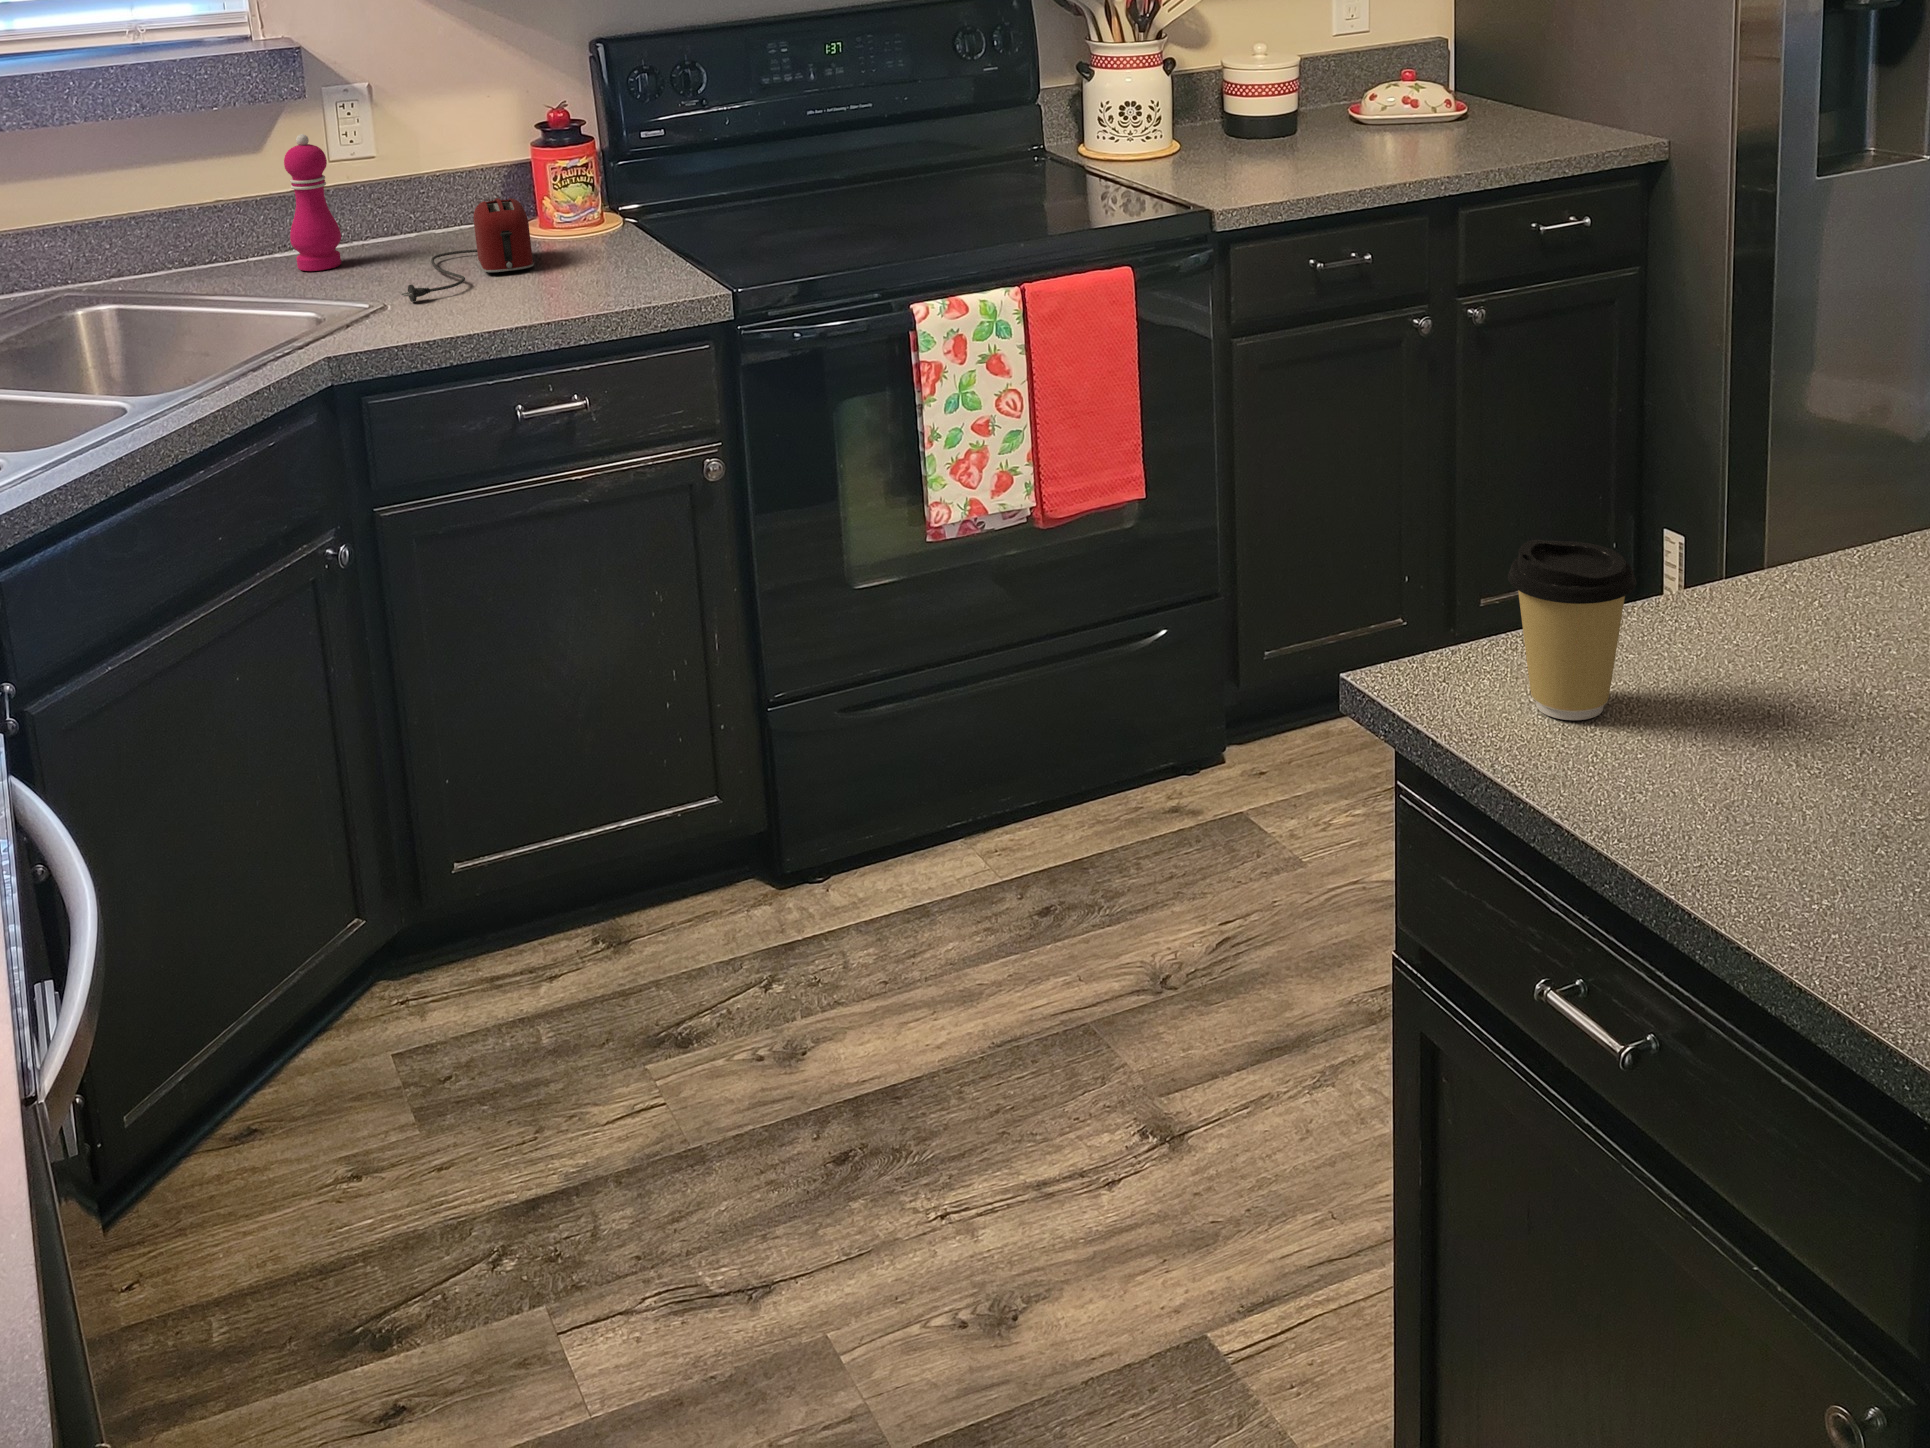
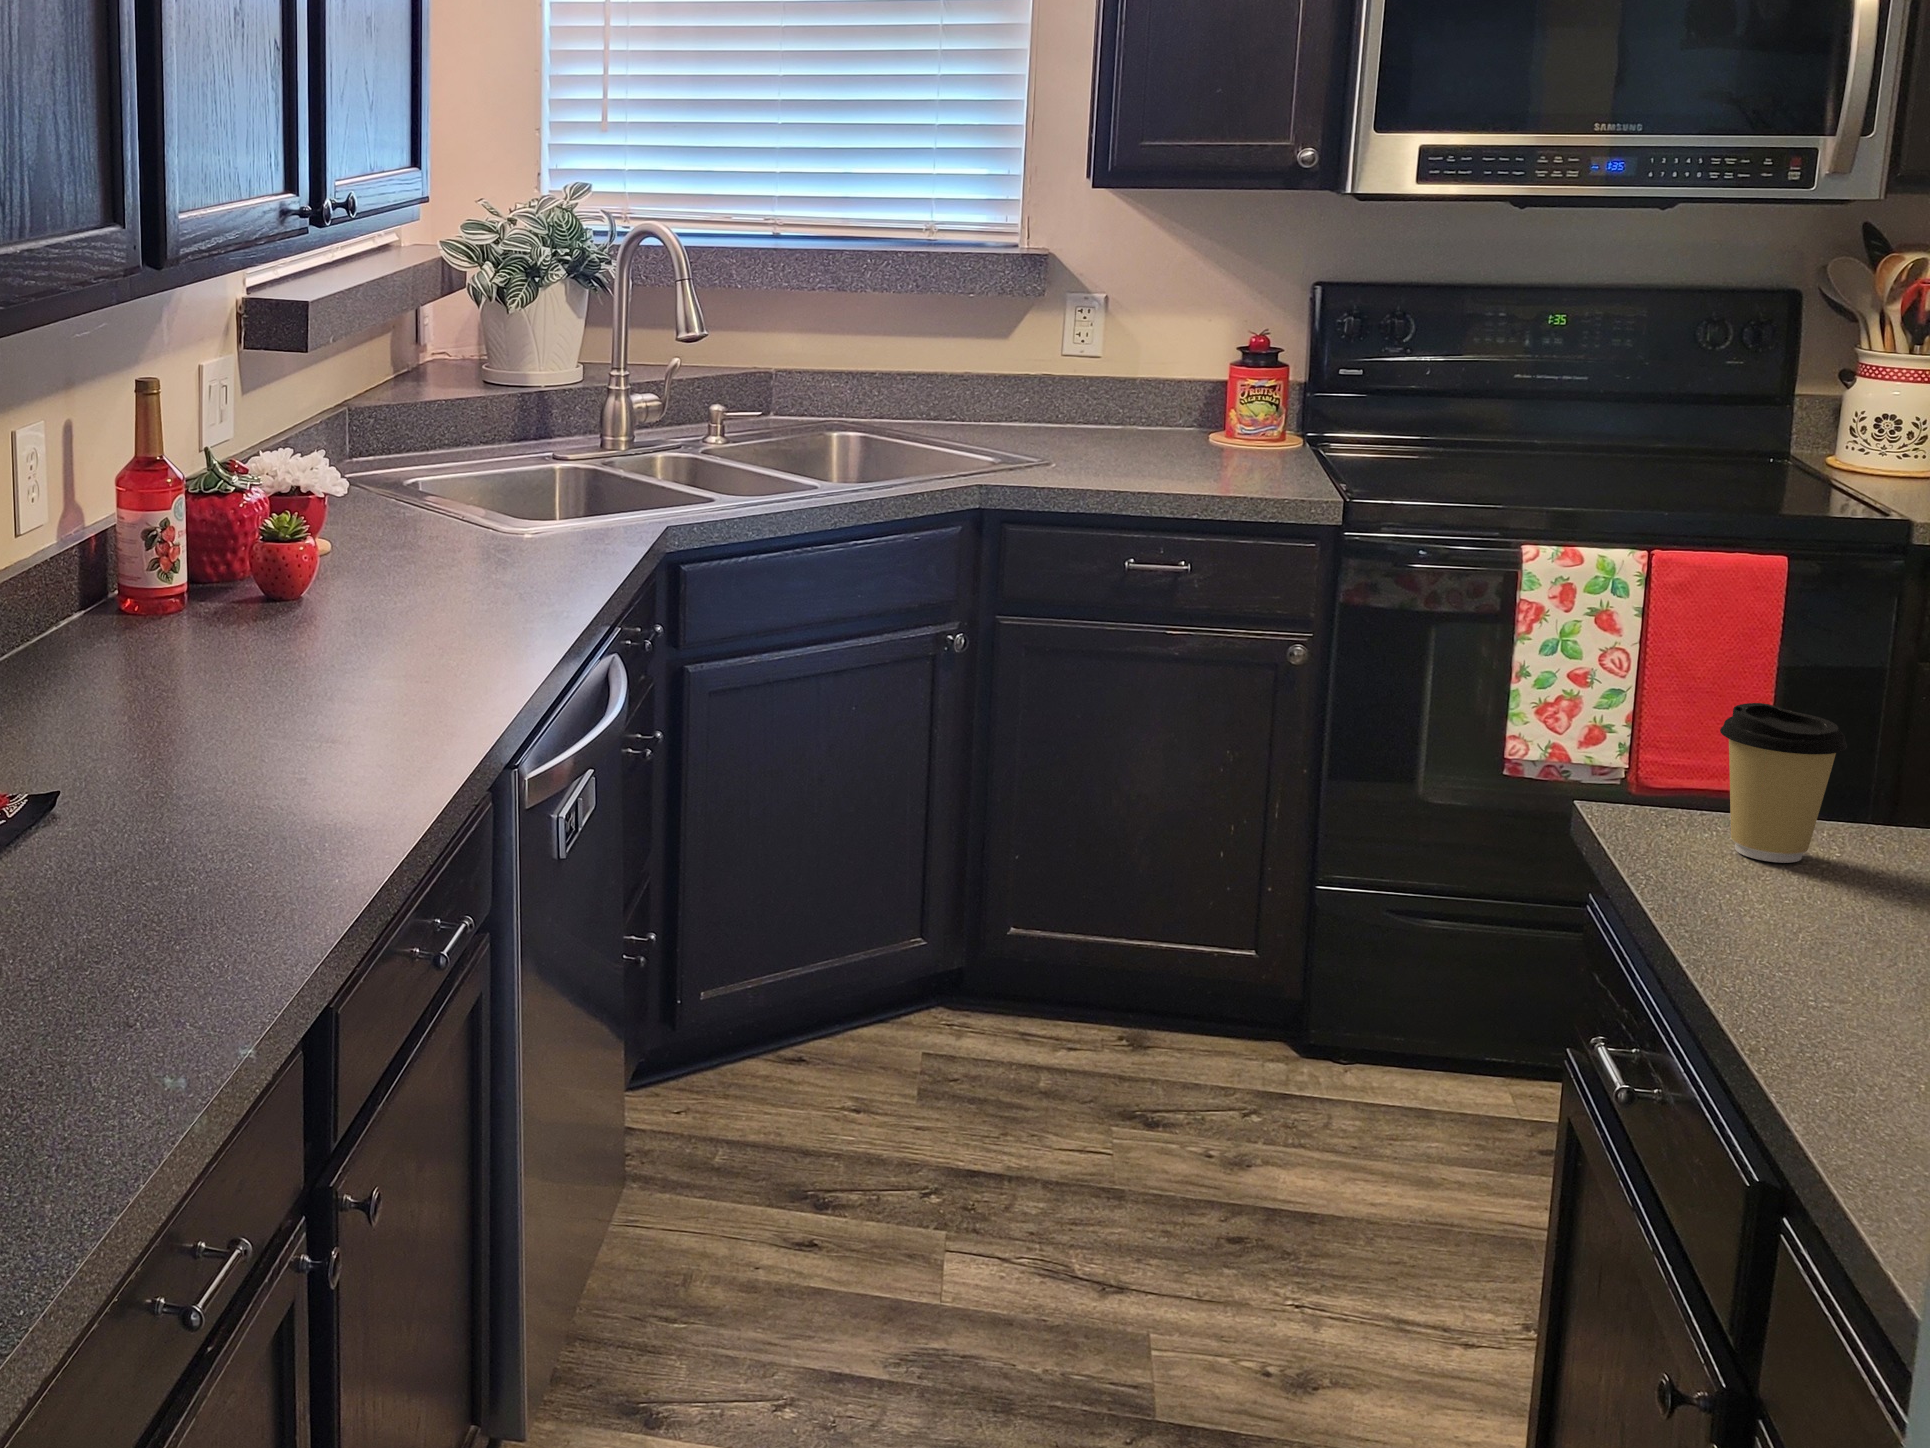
pepper mill: present [284,134,341,271] -> none [1008,327,1050,441]
toaster: present [401,198,534,302] -> none [1068,401,1200,468]

